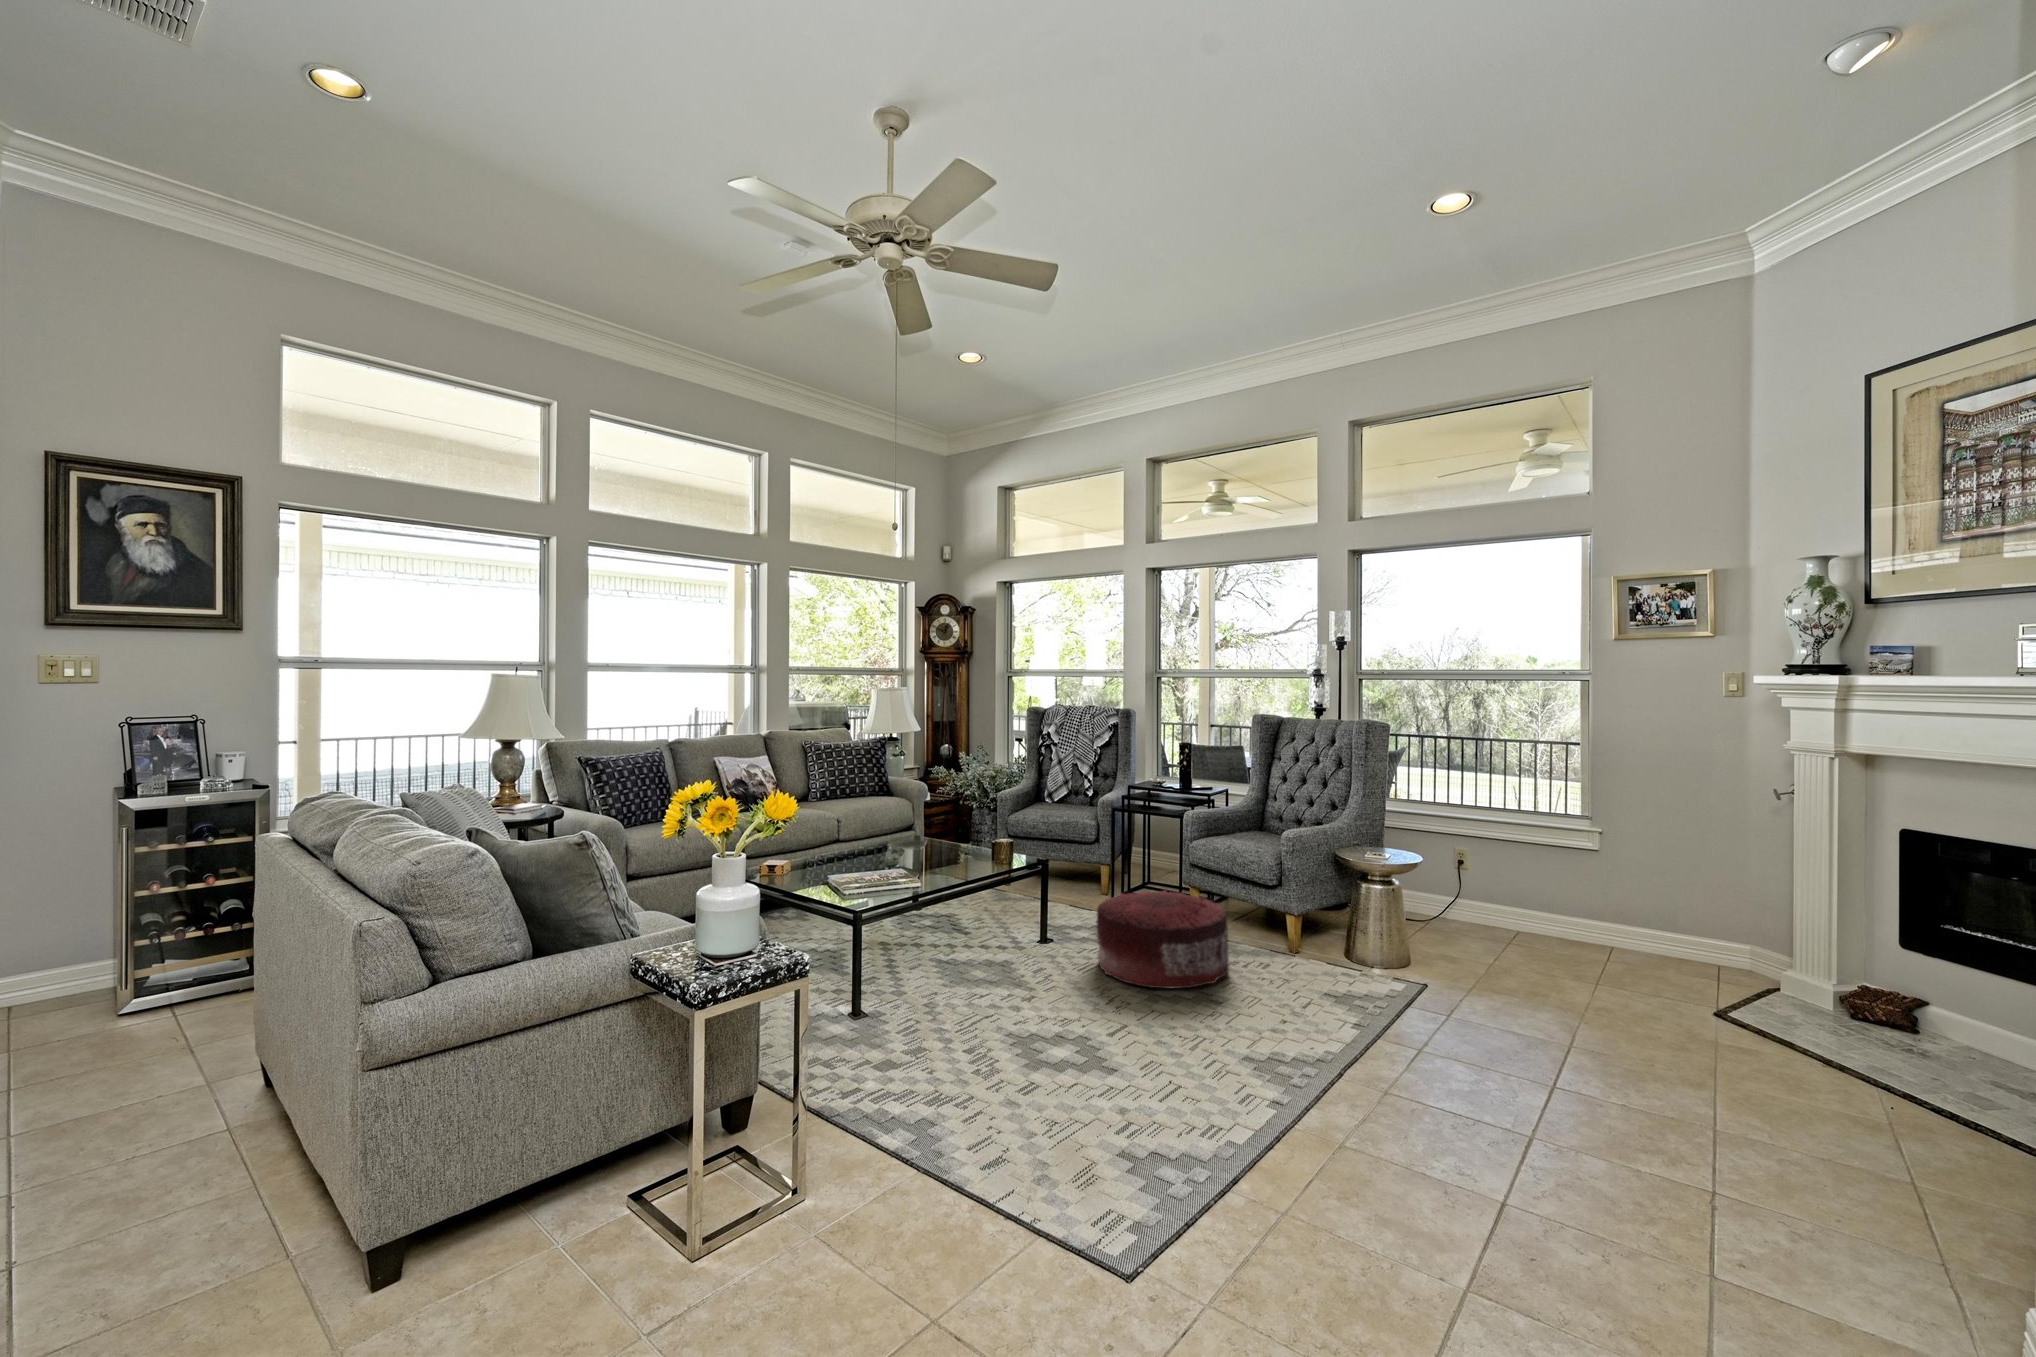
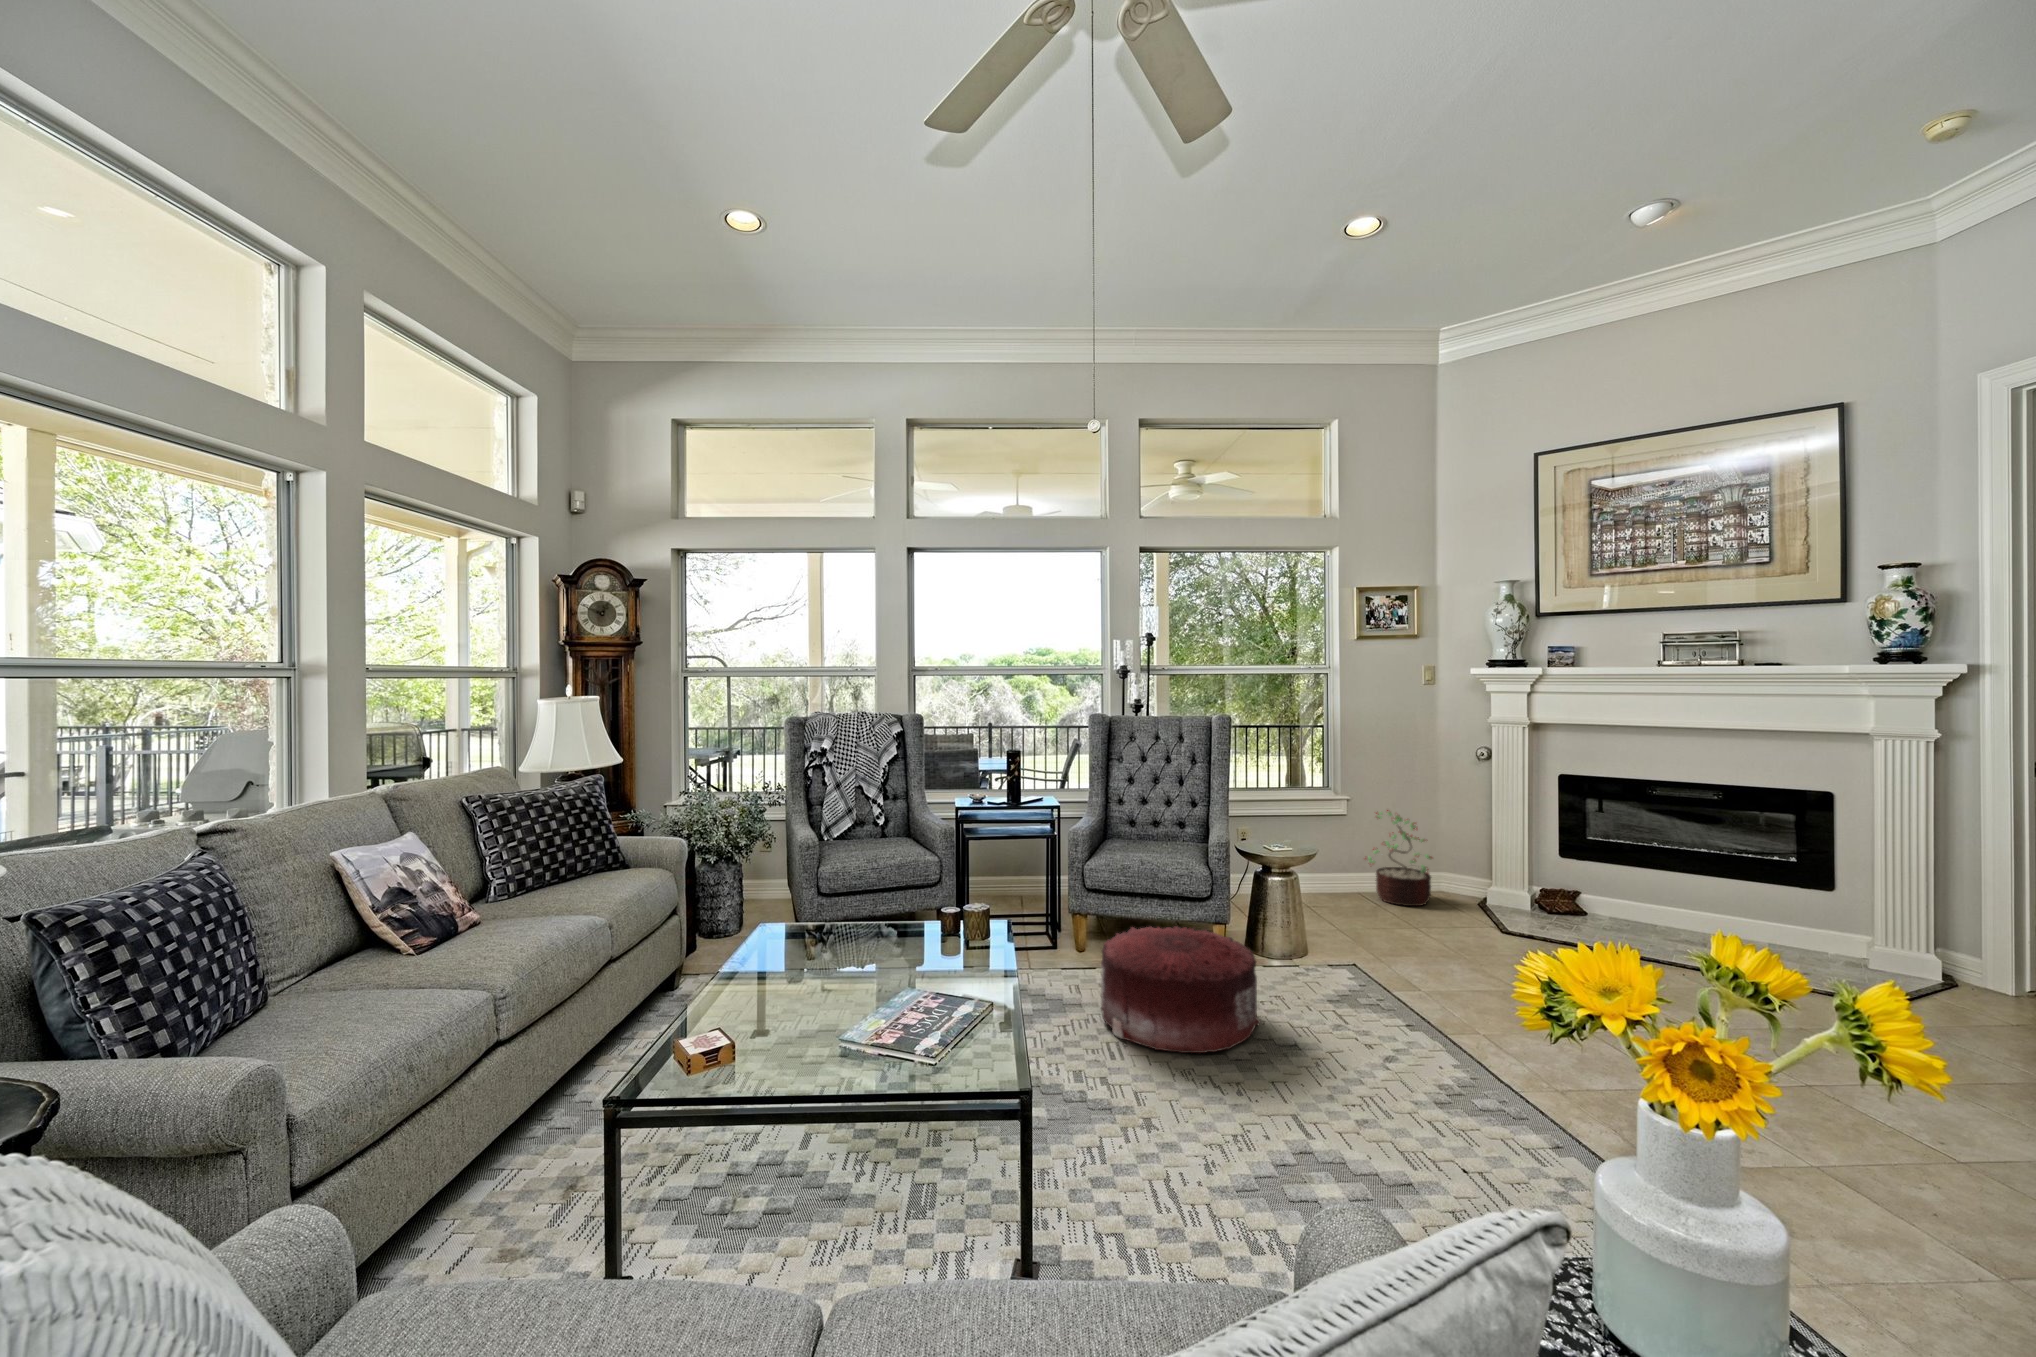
decorative plant: none [1615,847,1700,971] -> present [1365,810,1432,906]

